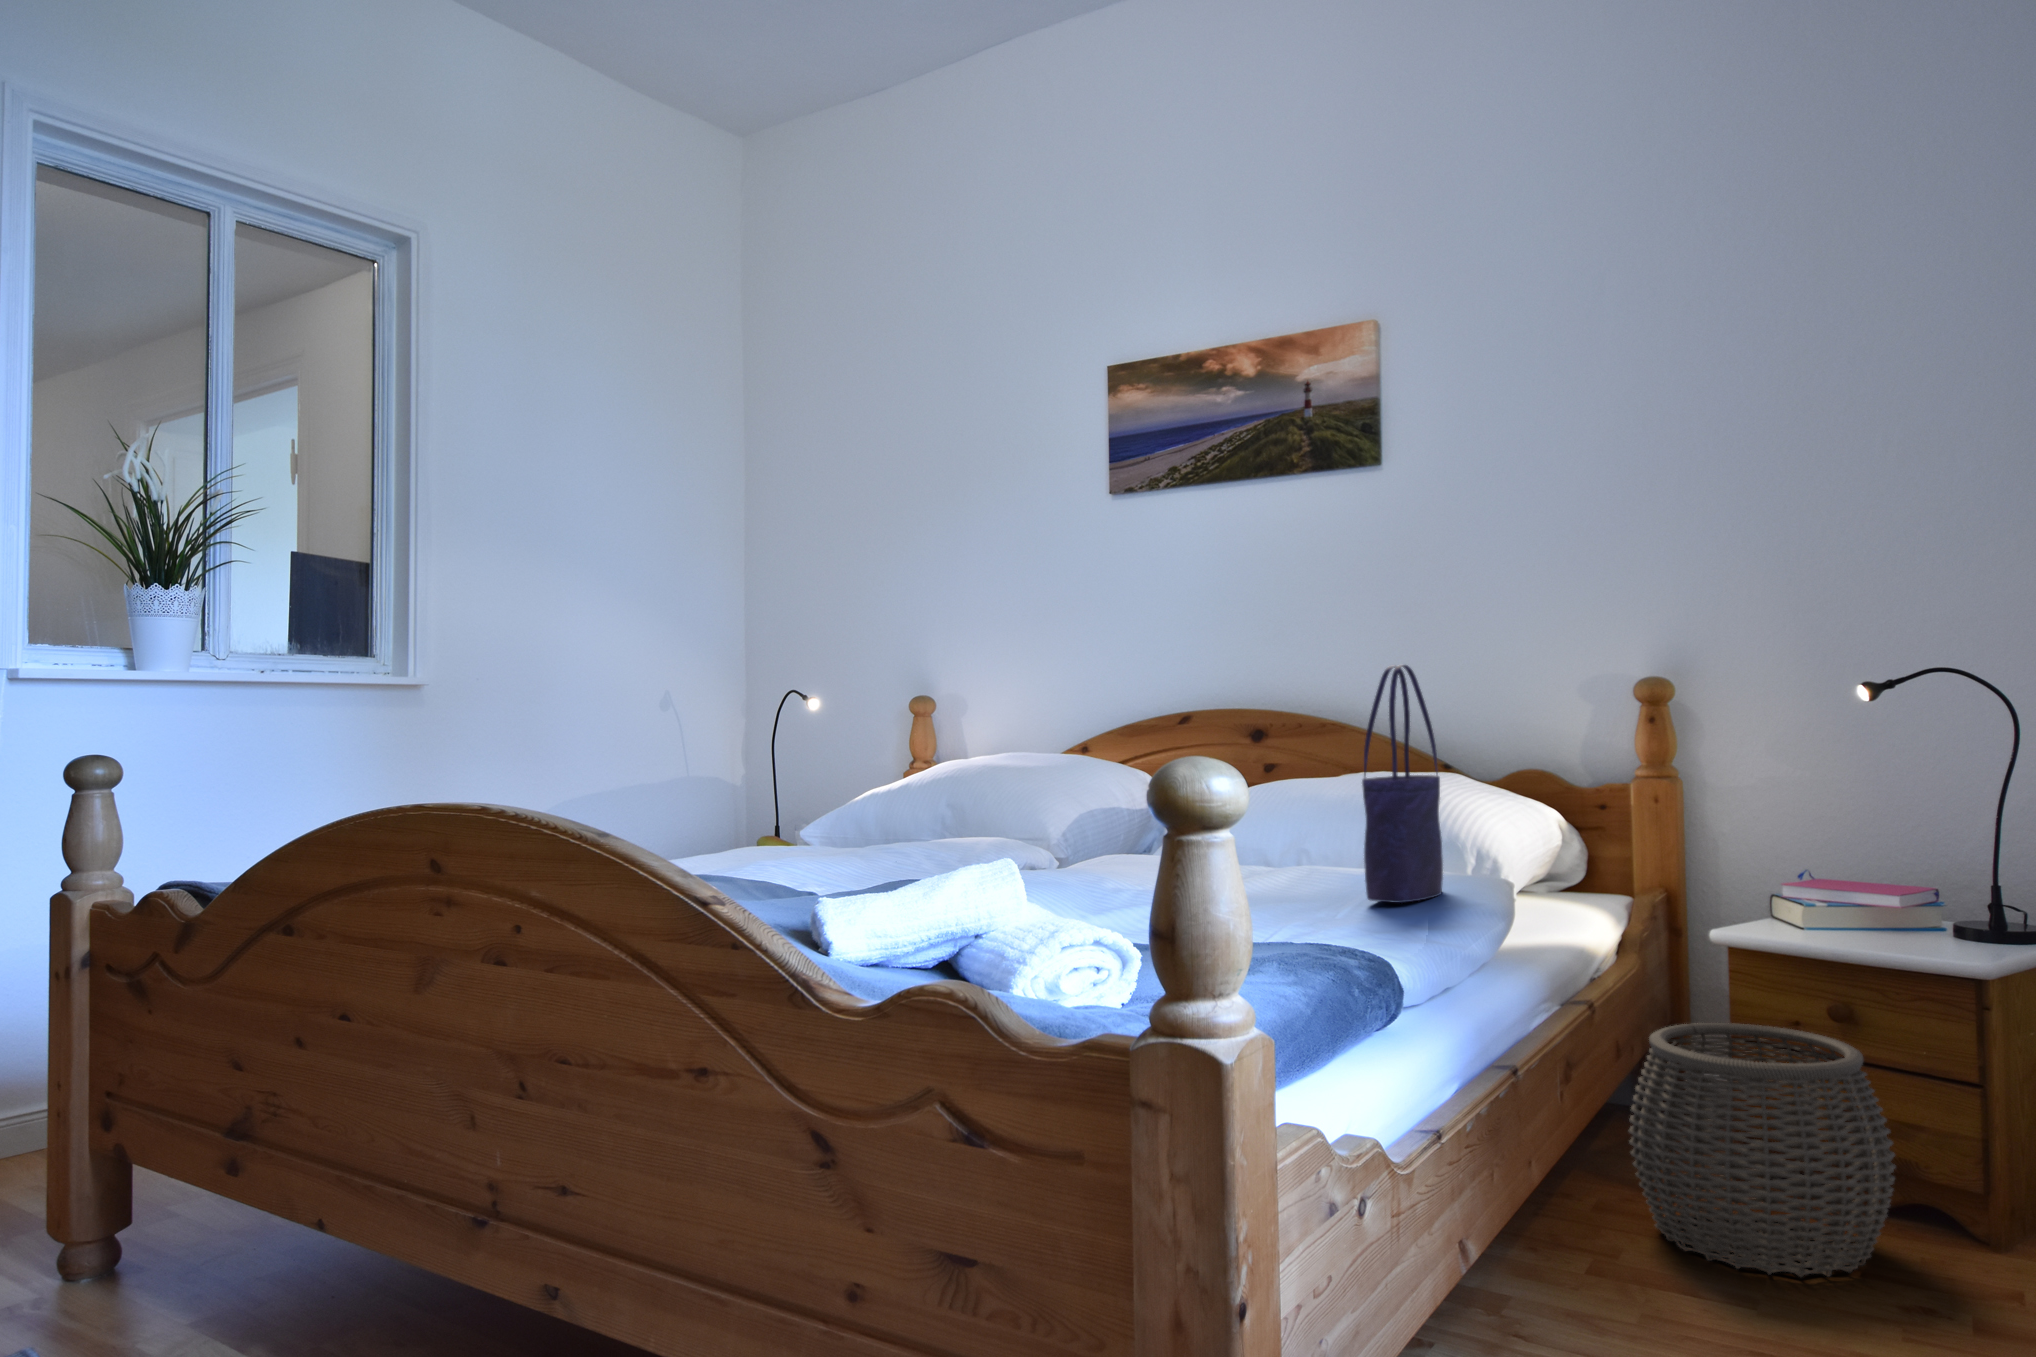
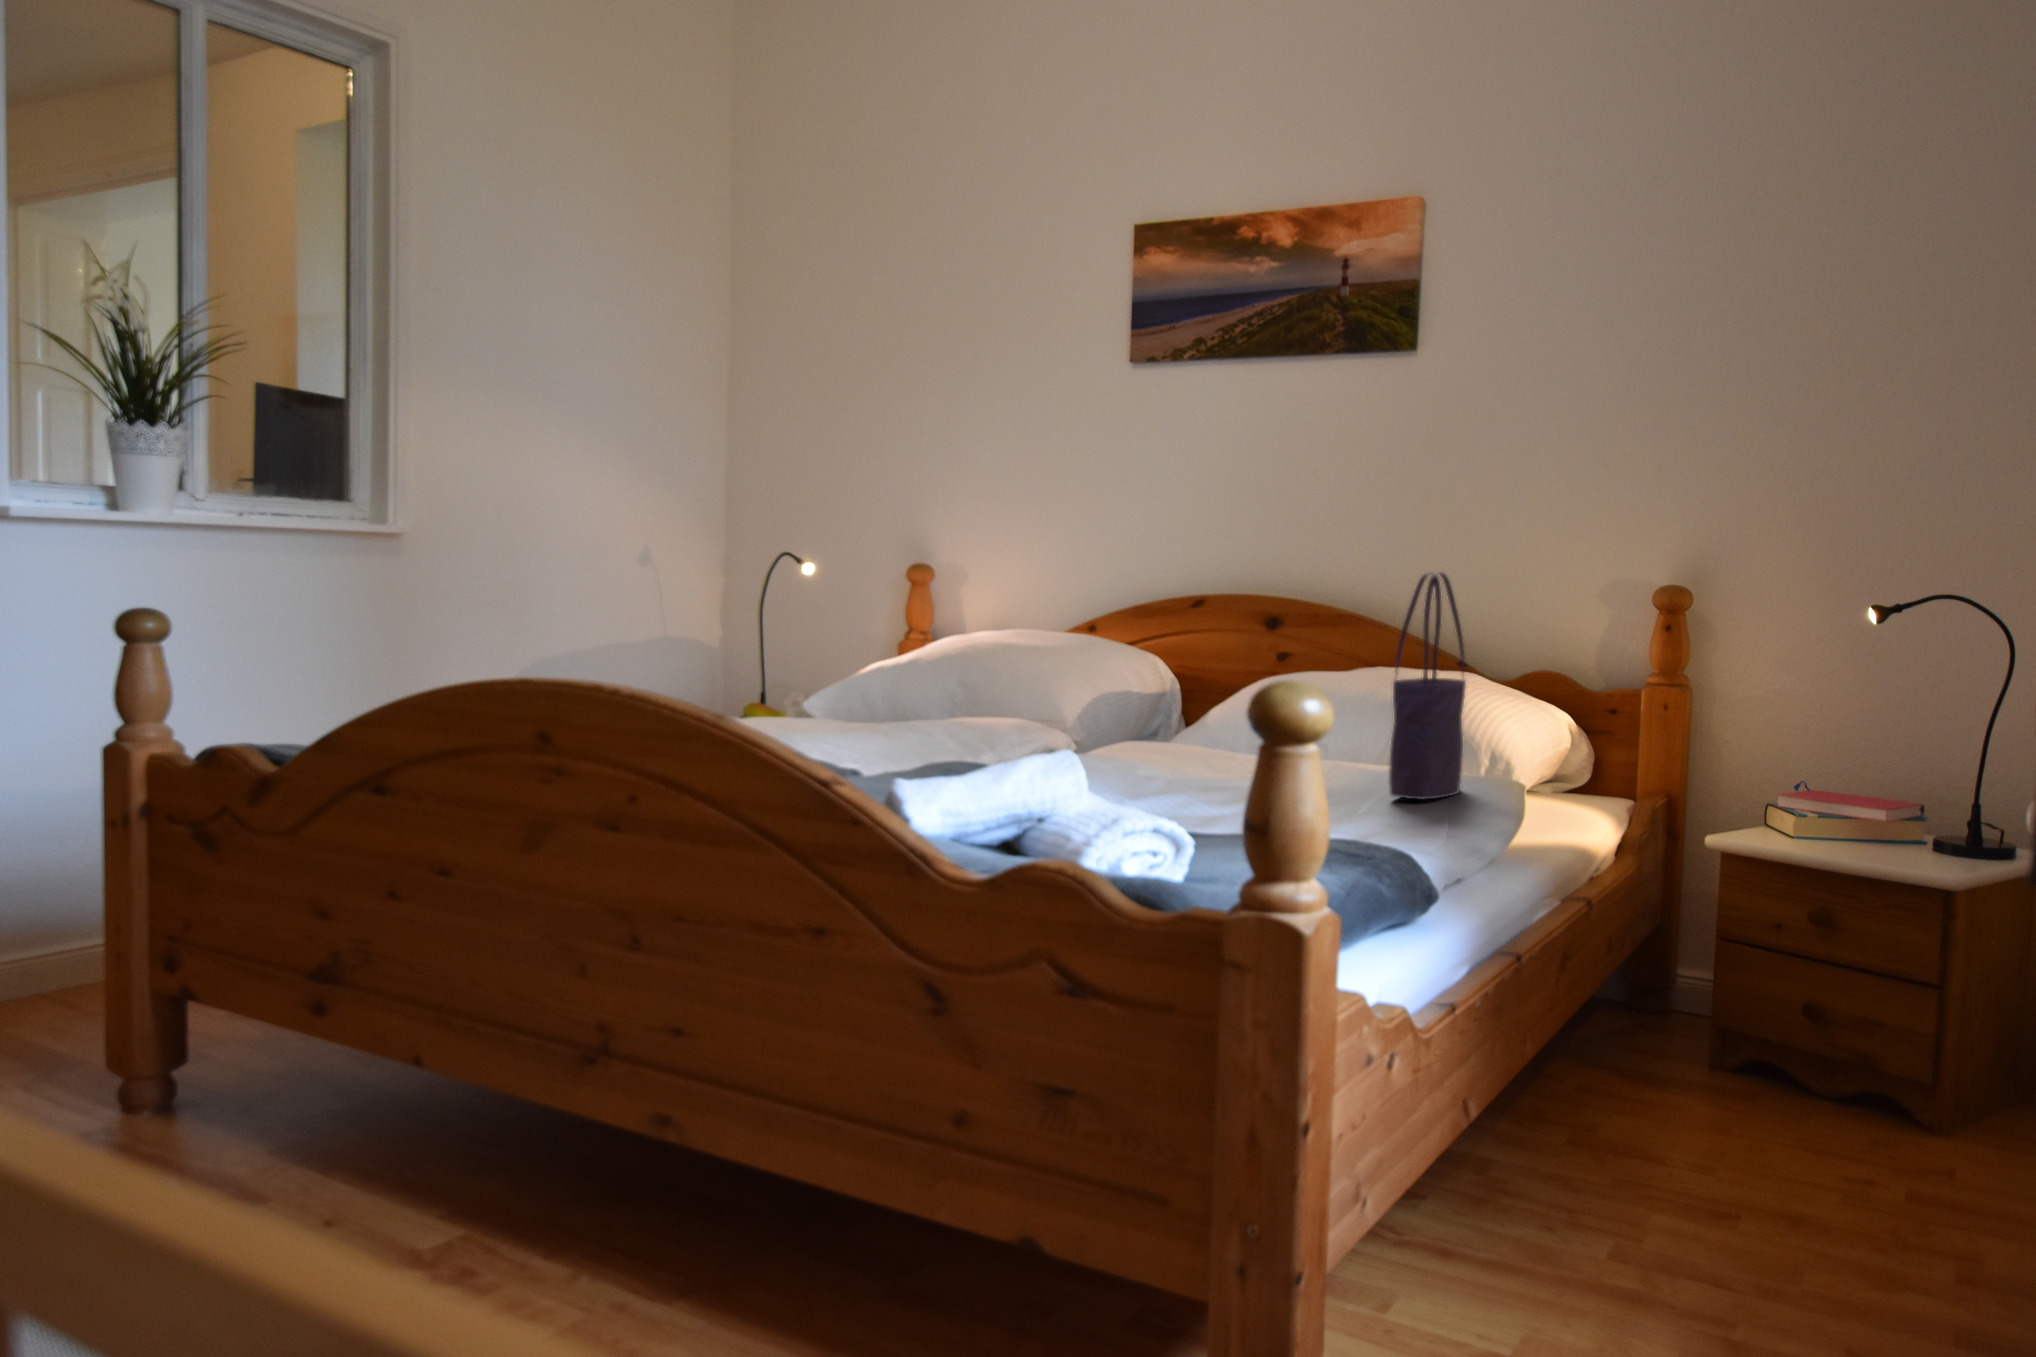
woven basket: present [1629,1023,1895,1277] -> none [1614,922,1856,1152]

